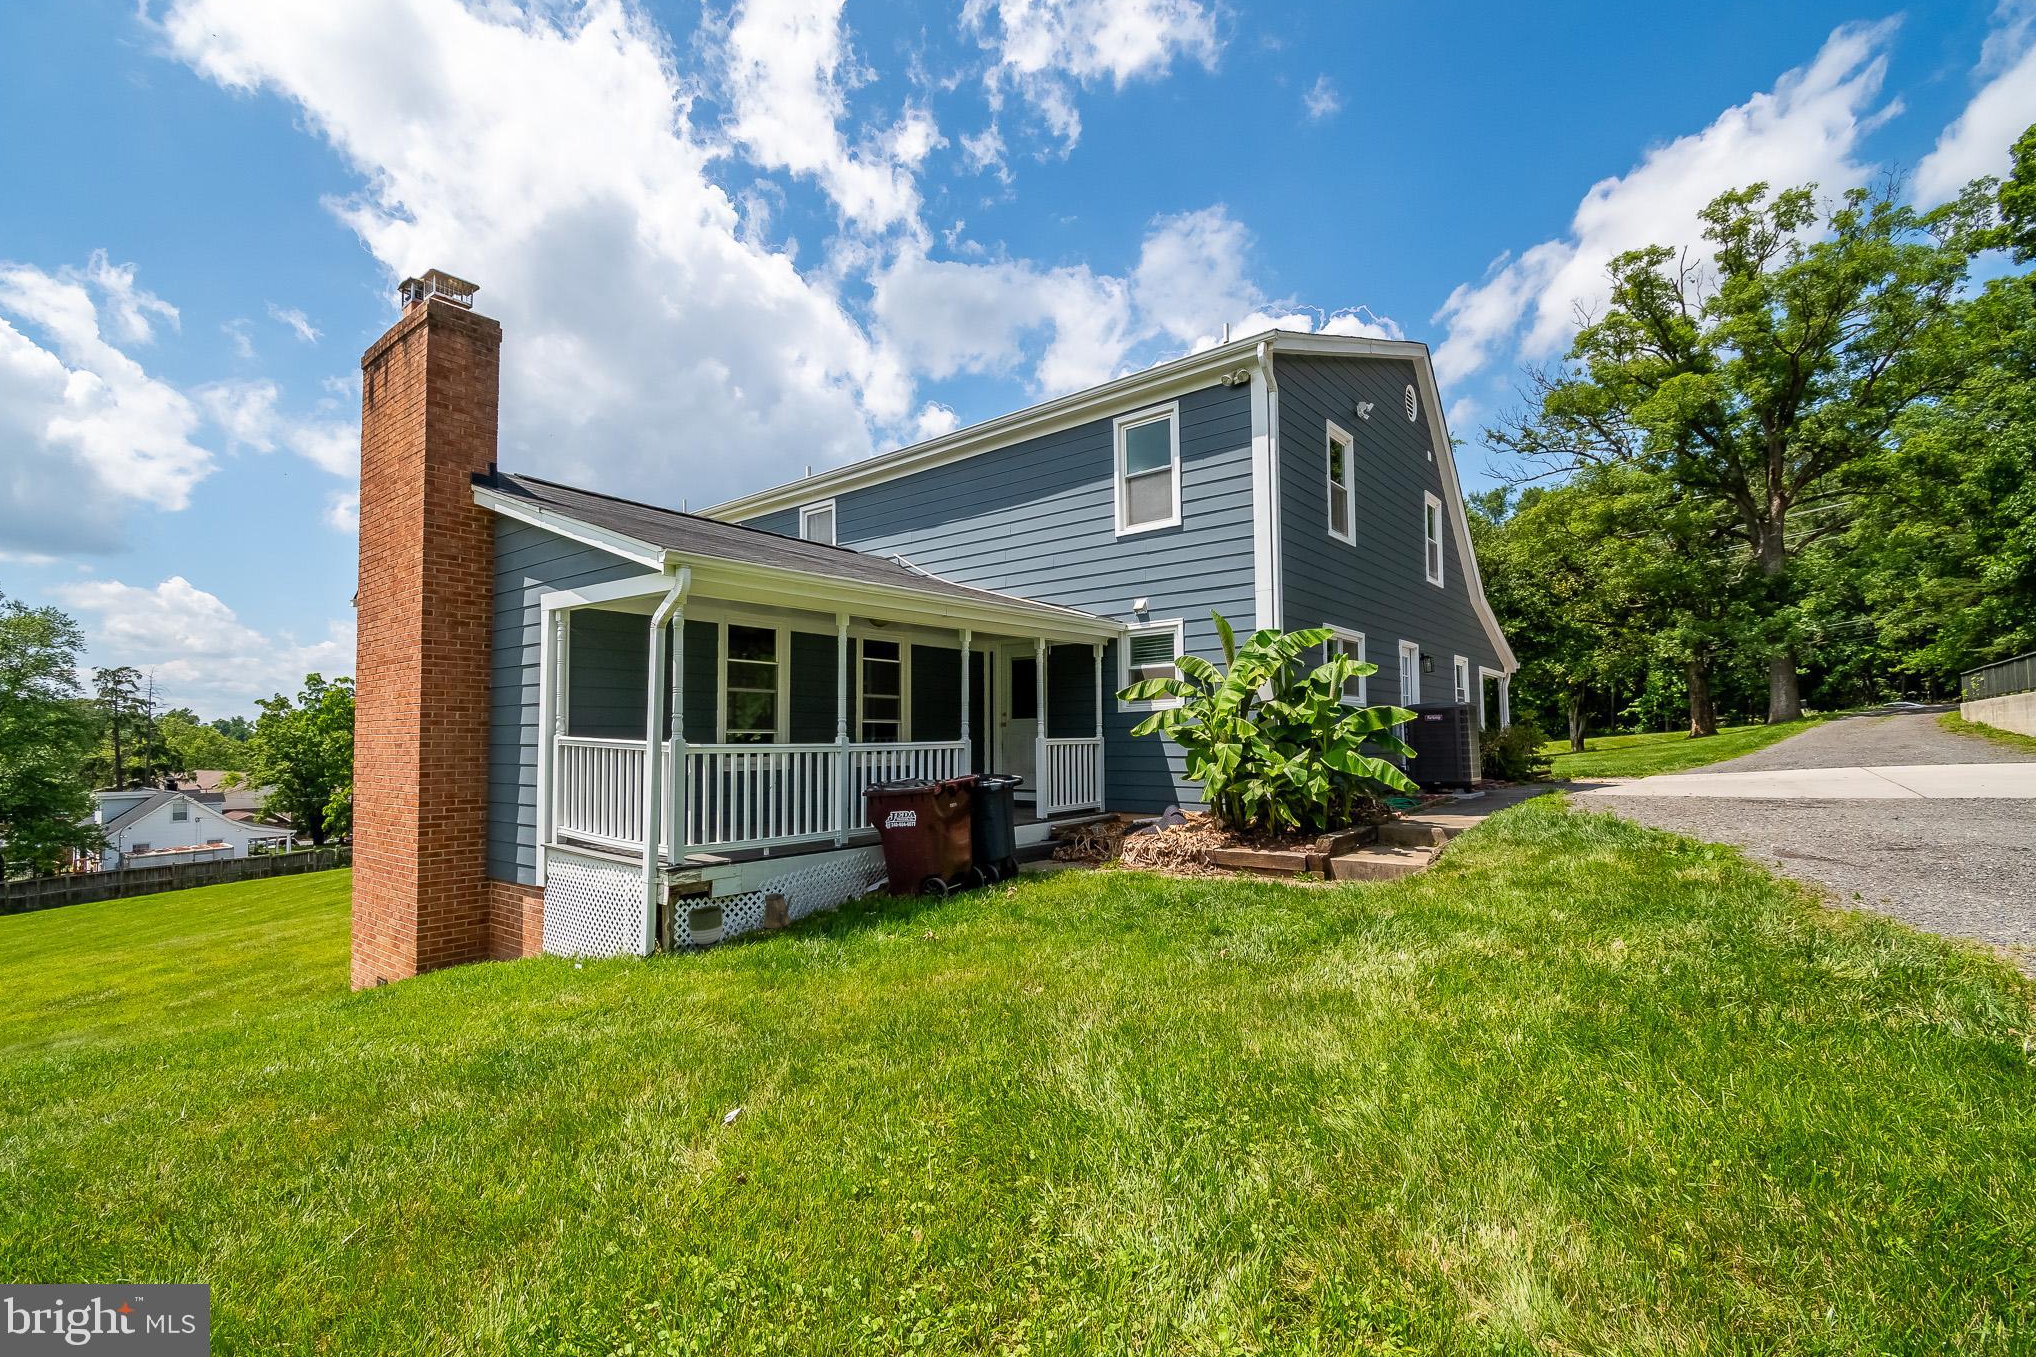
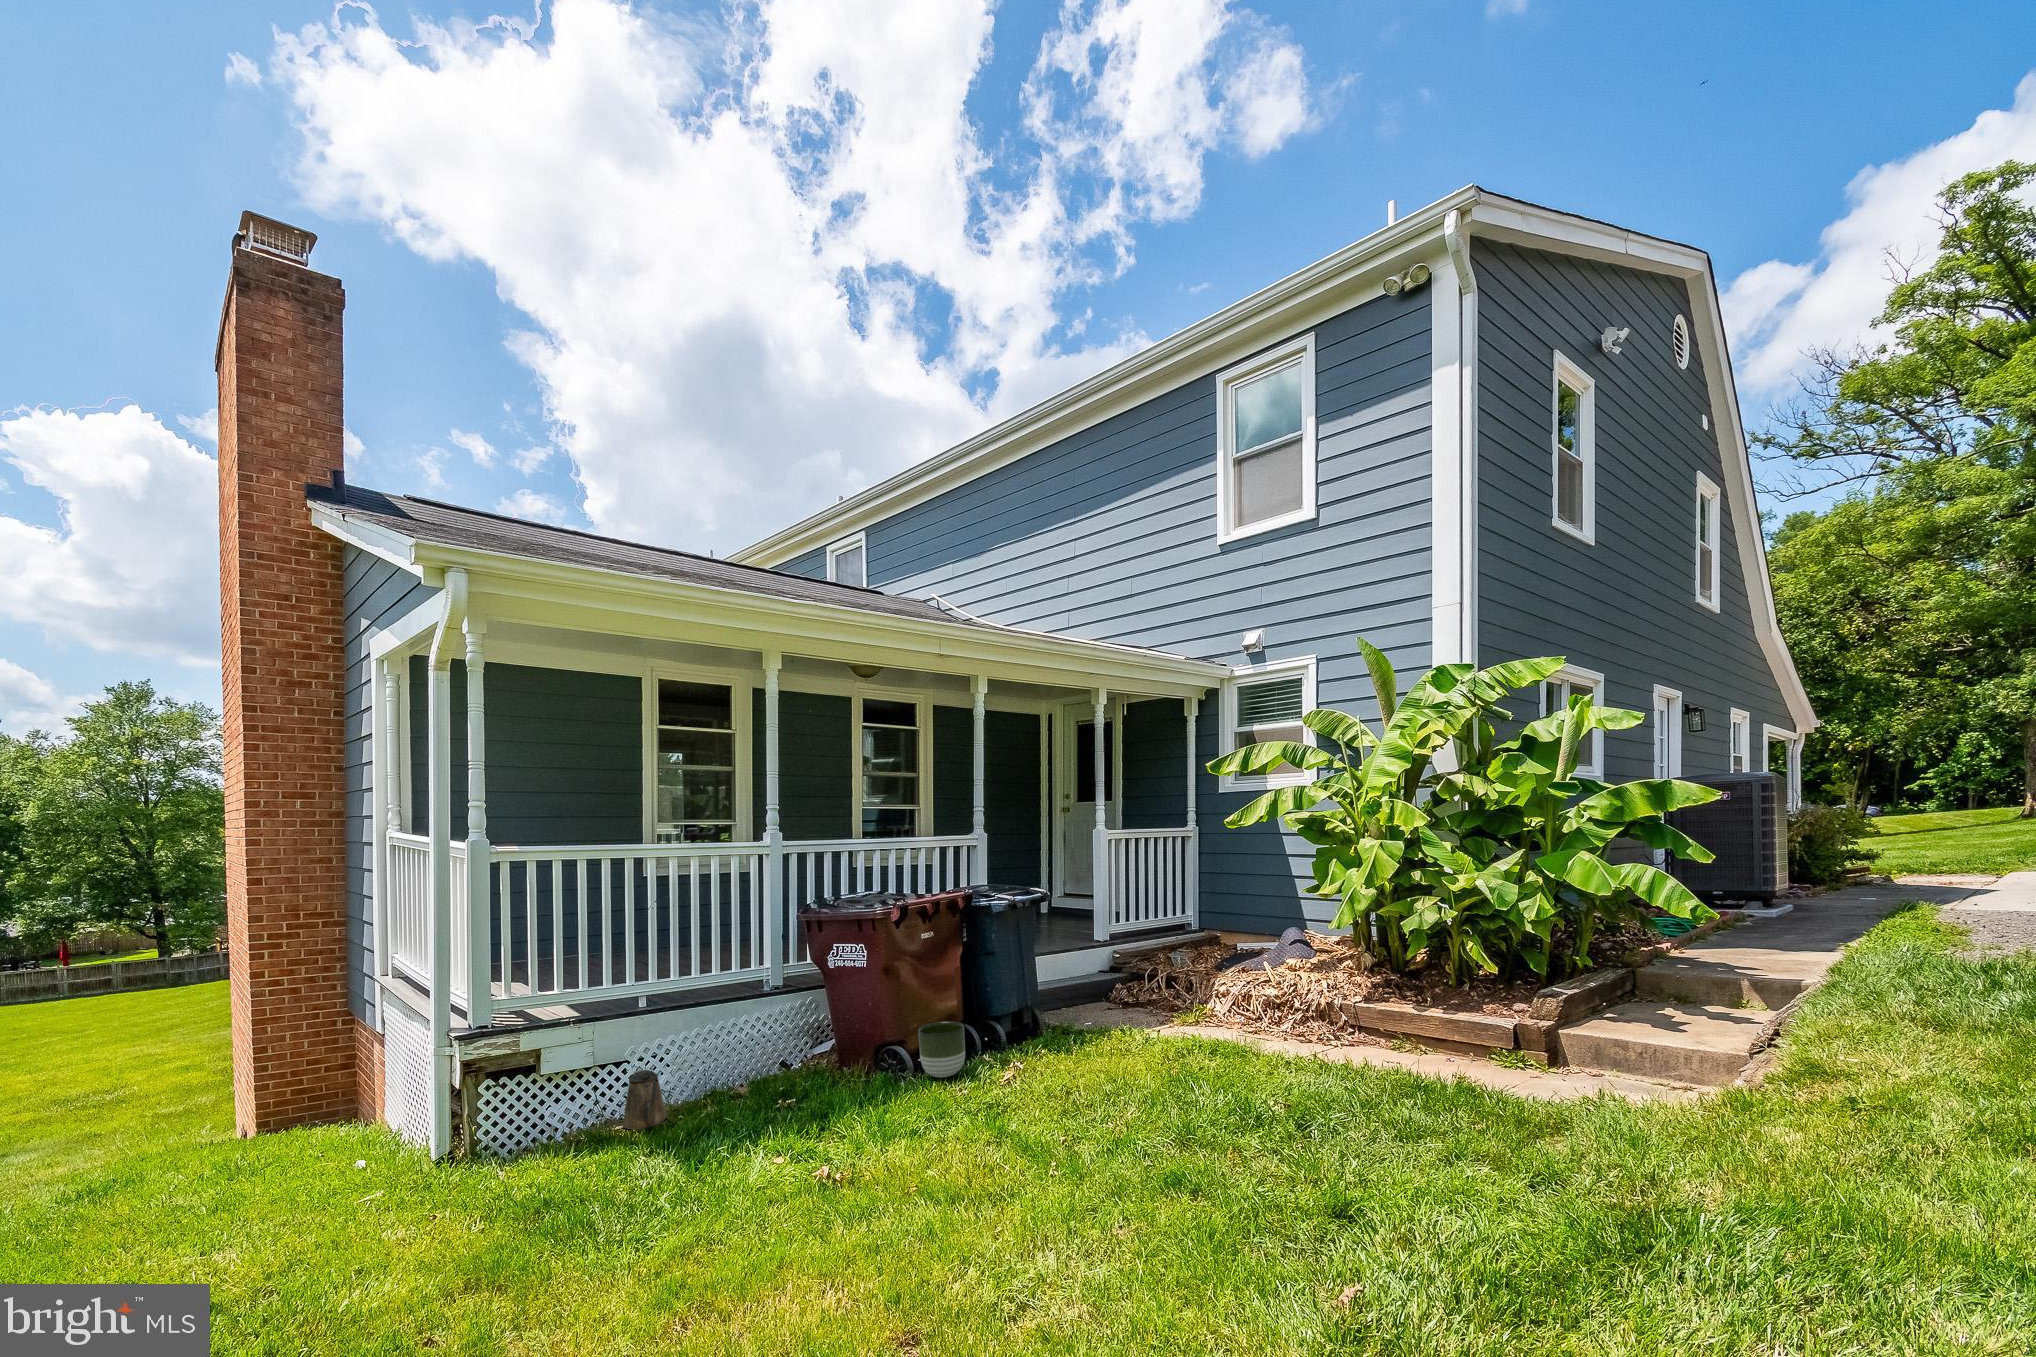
planter: present [688,906,723,944] -> present [918,1021,965,1078]

